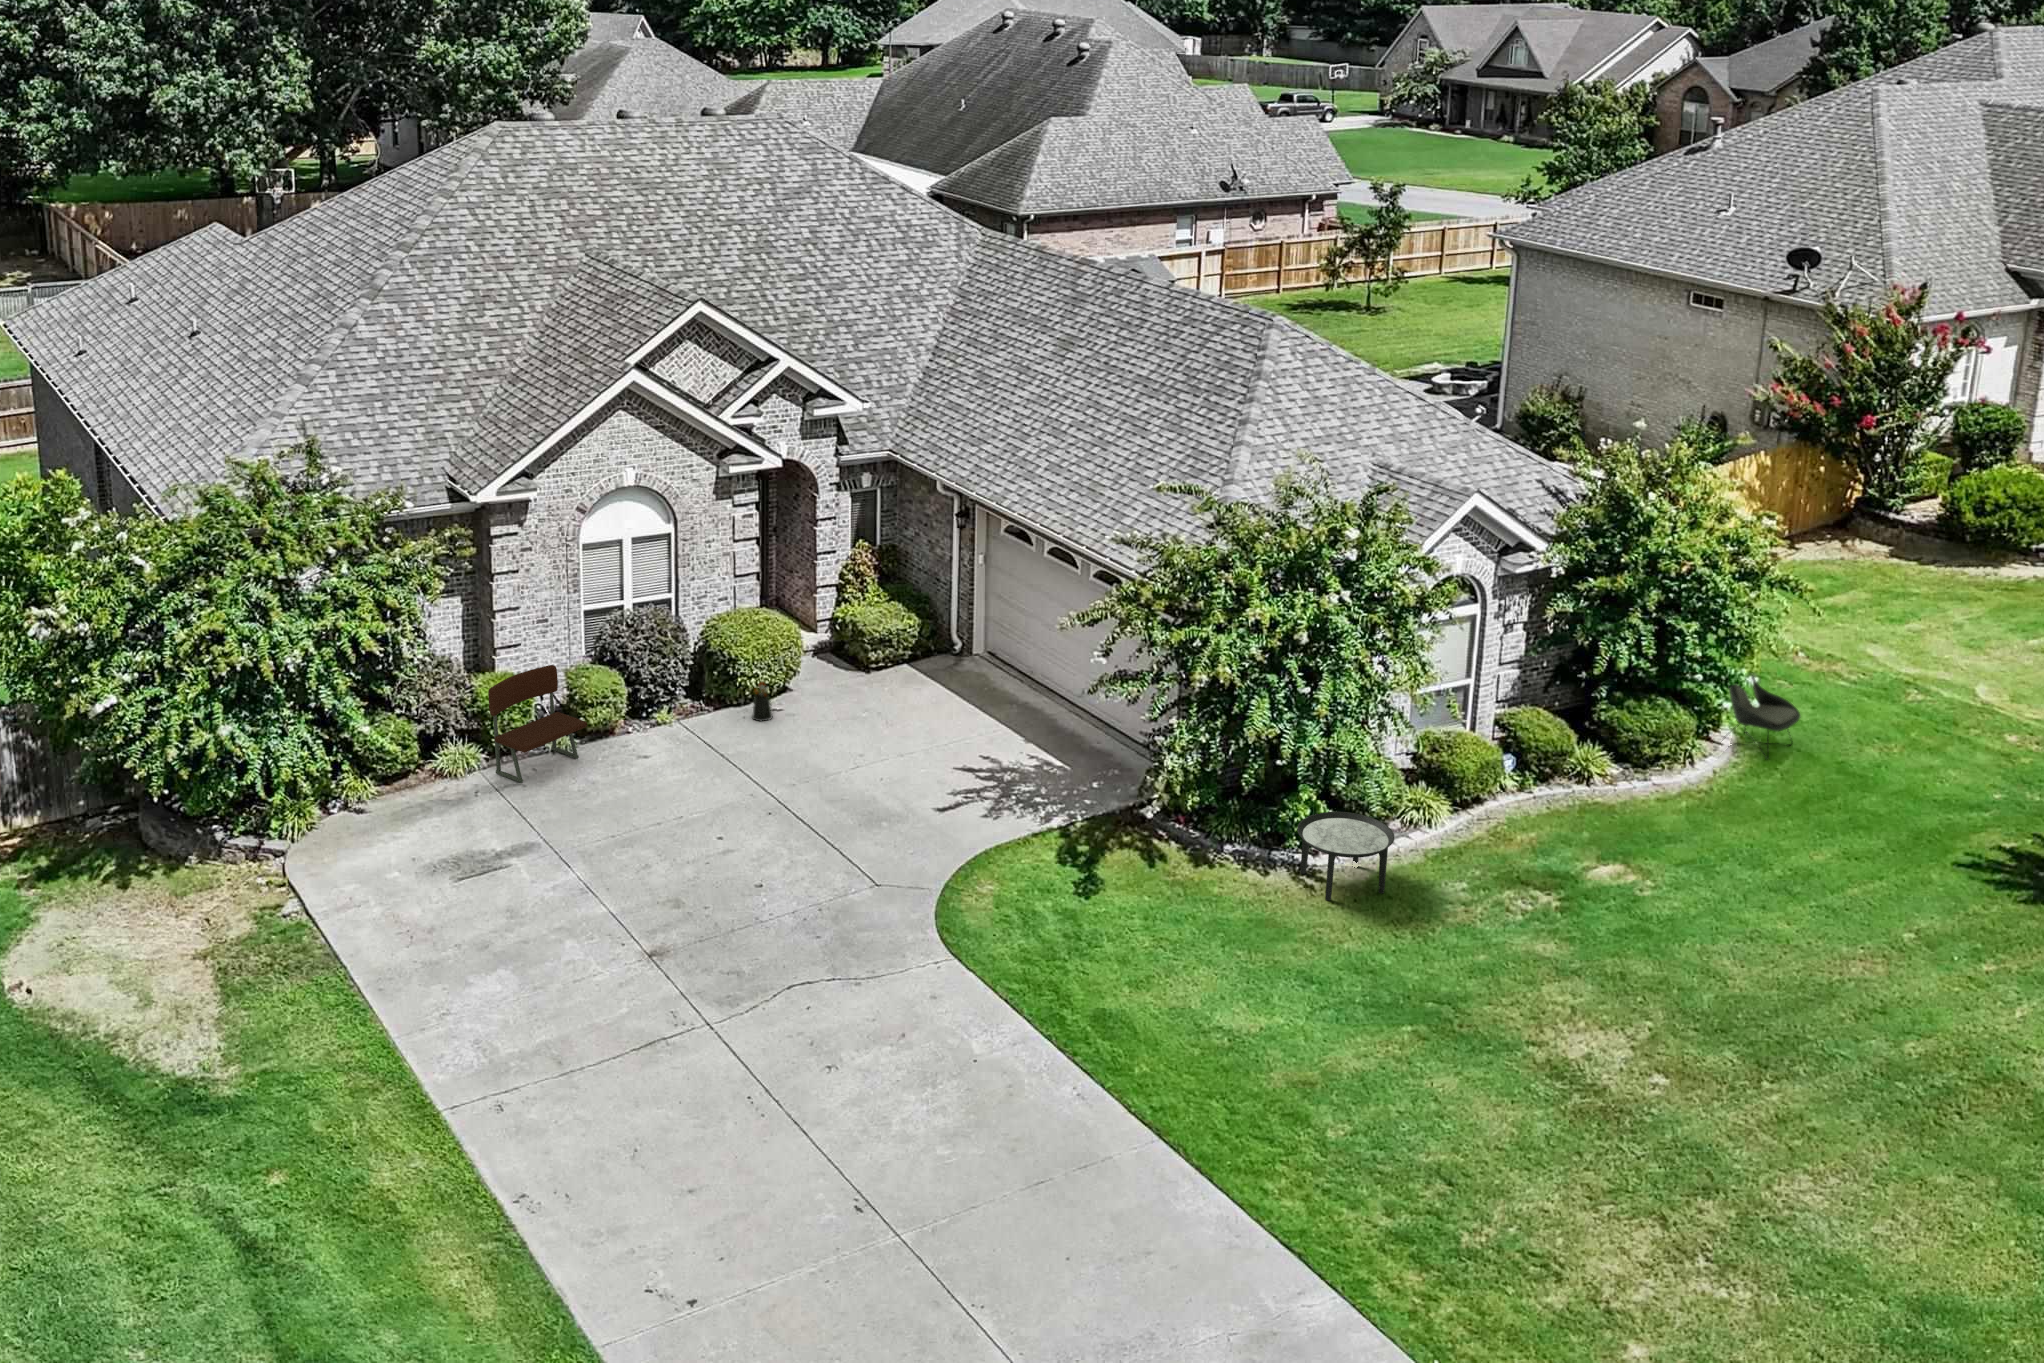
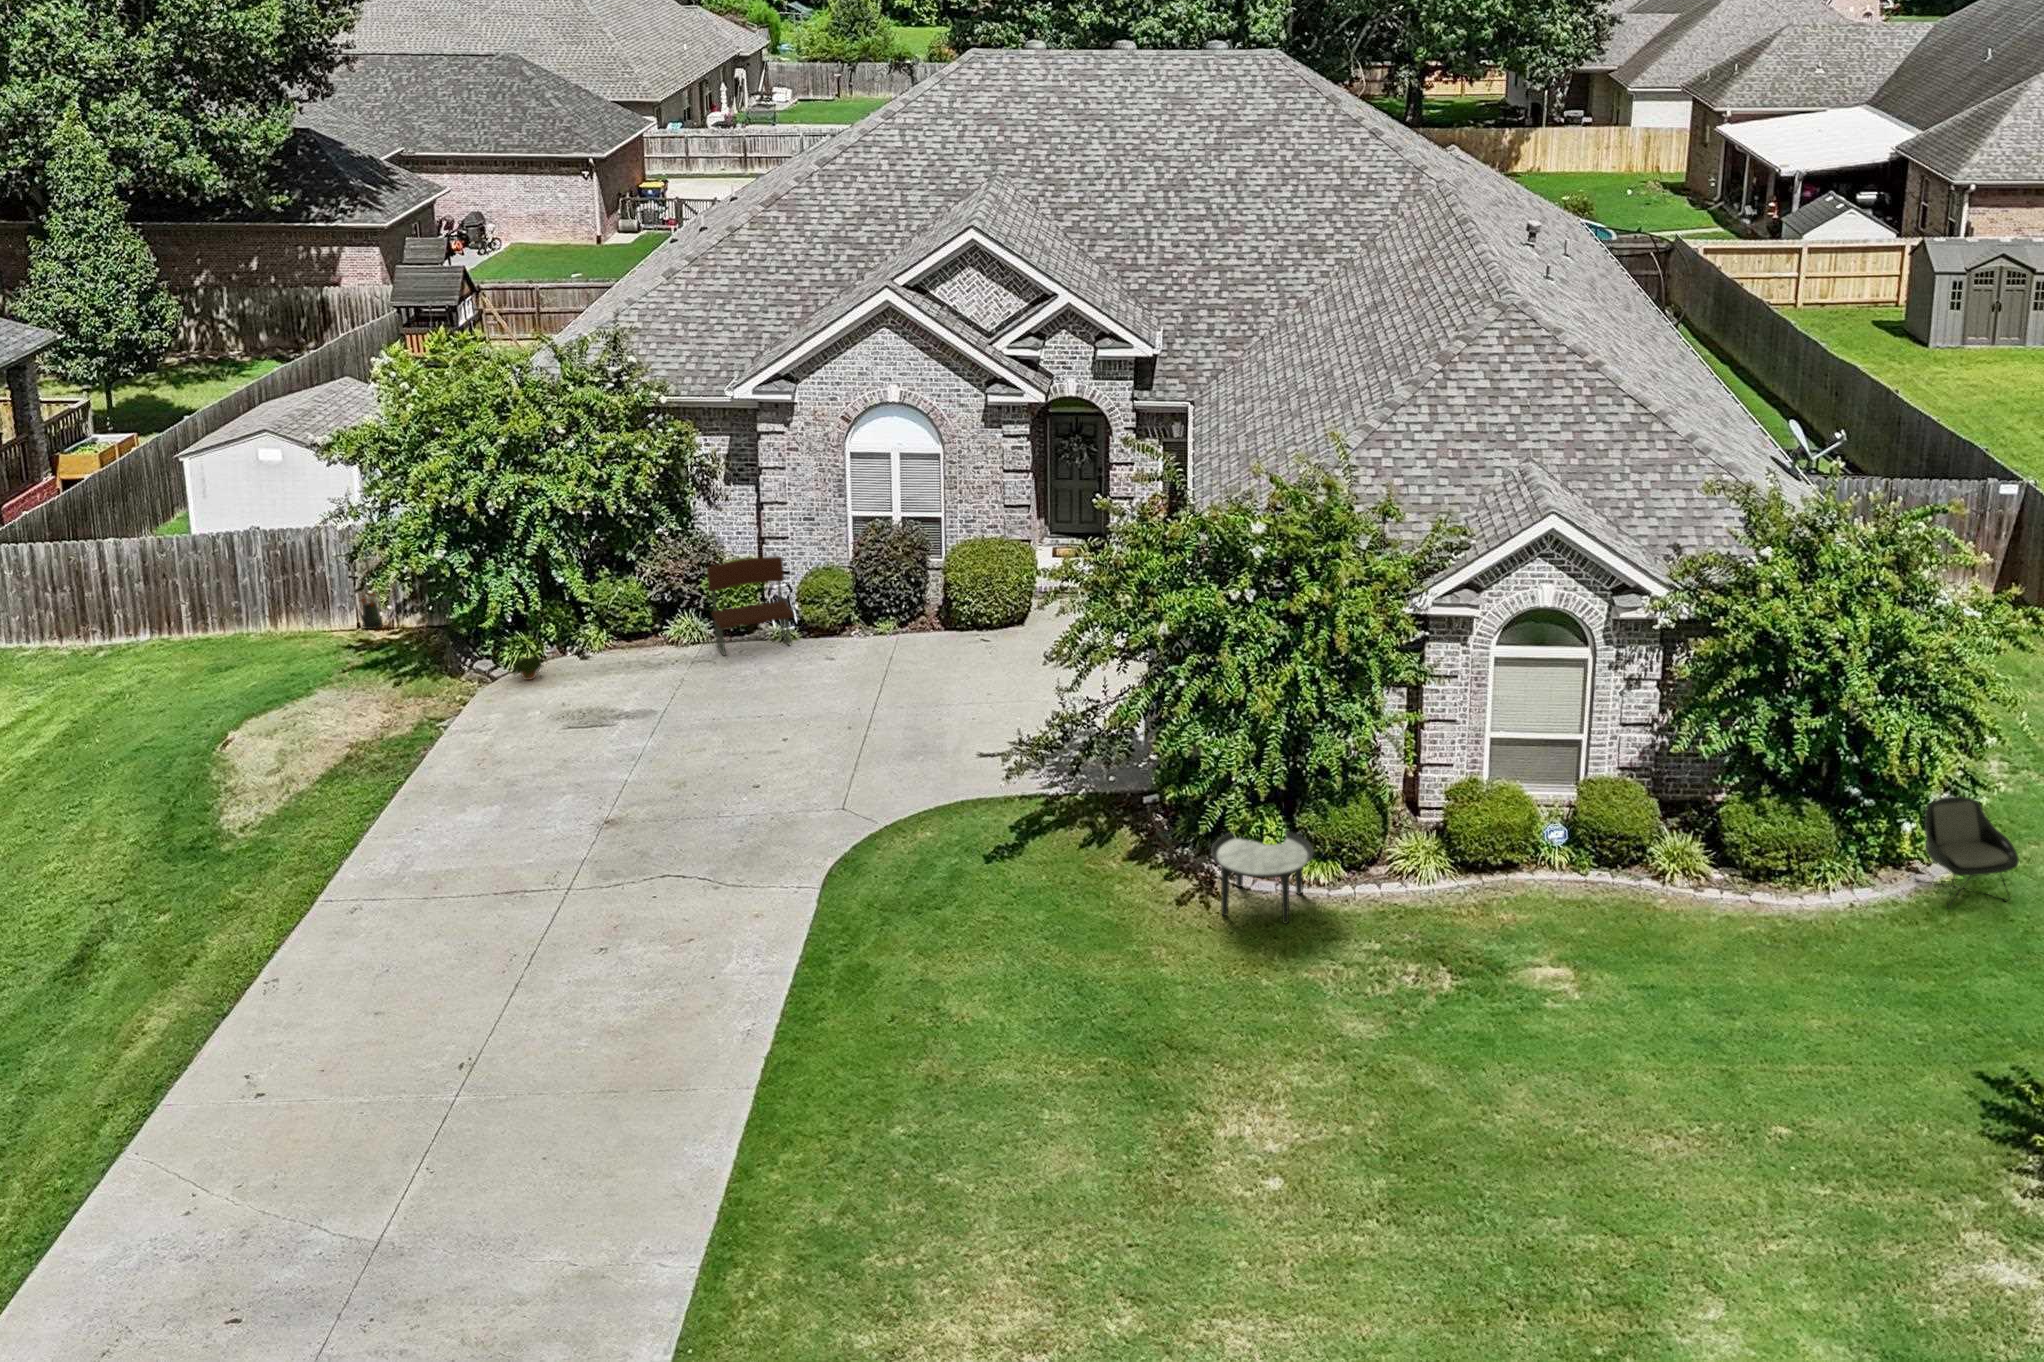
watering can: present [752,682,772,721] -> present [359,592,382,629]
potted plant: none [308,820,349,855] -> present [513,654,543,680]

